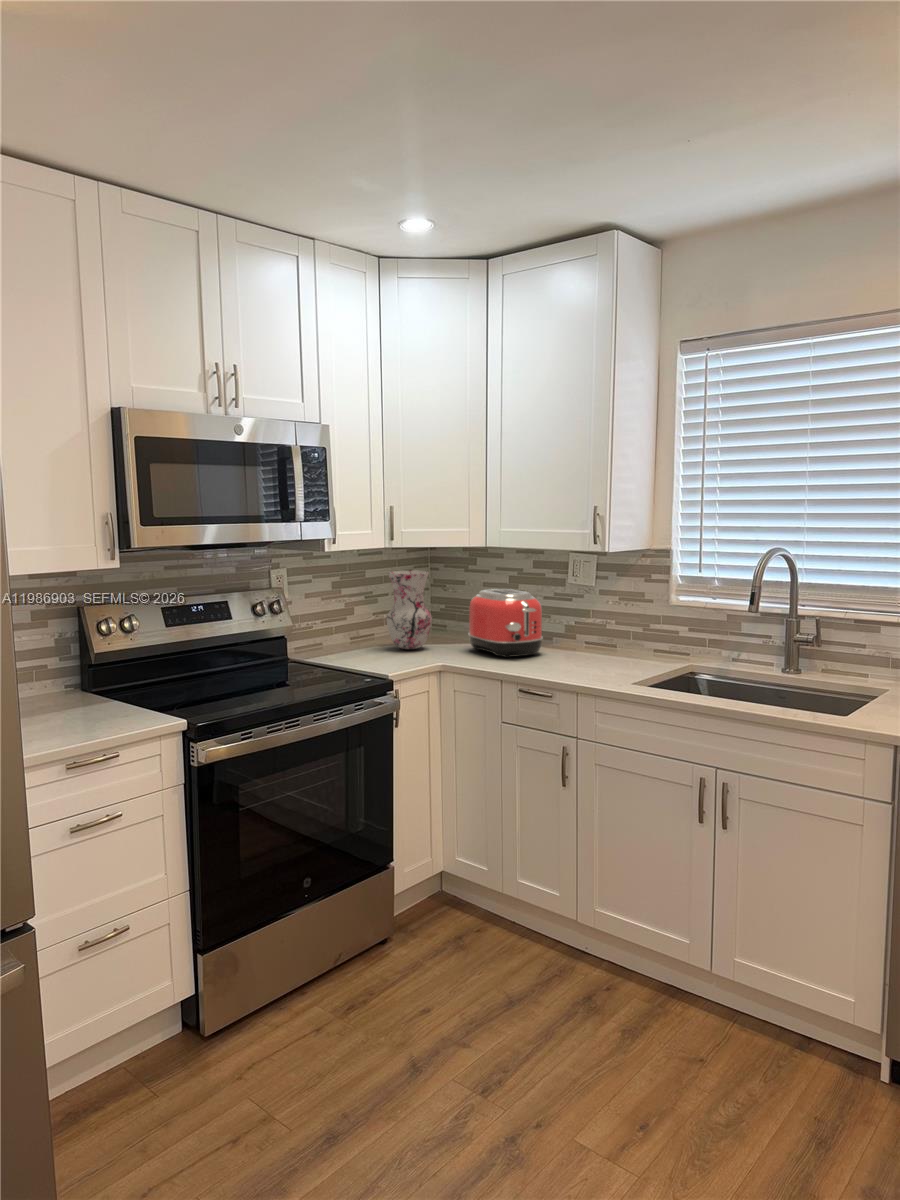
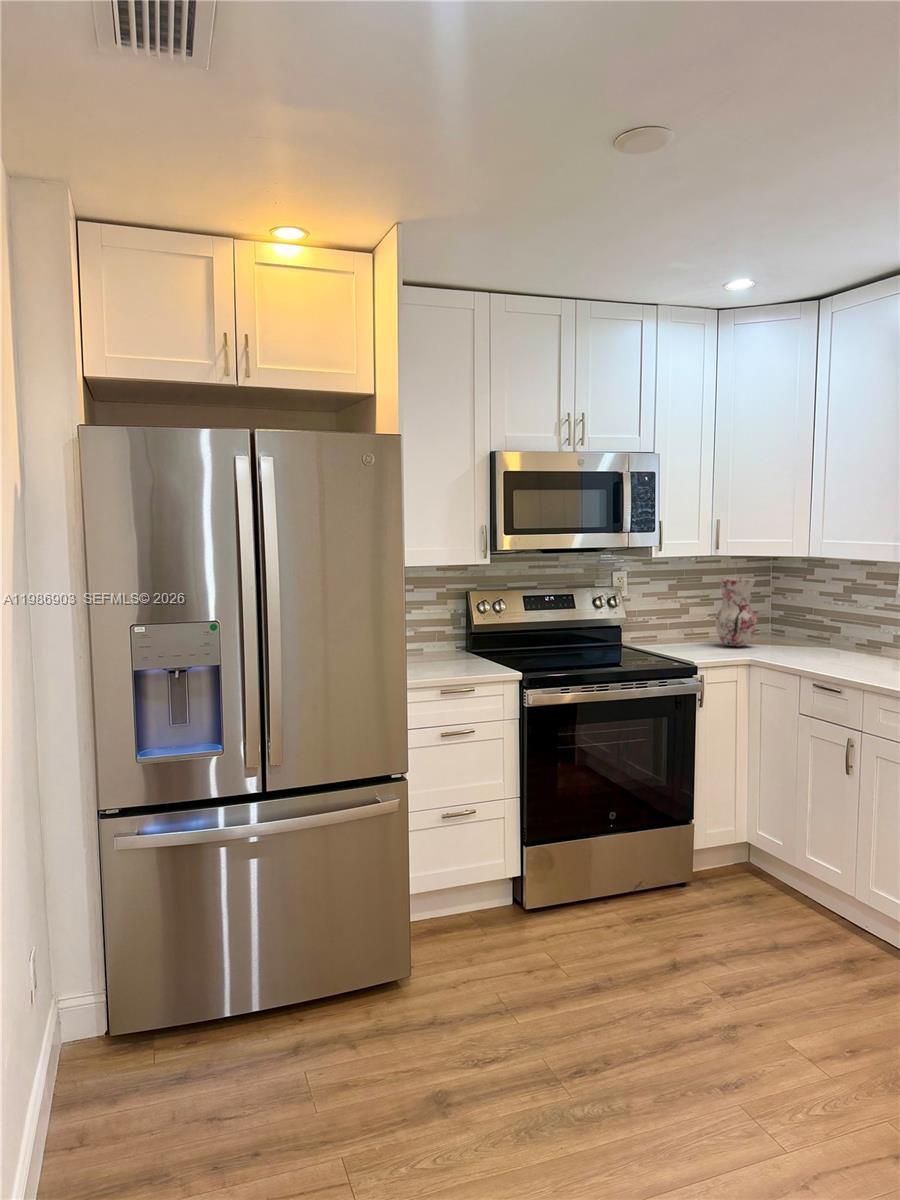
toaster: present [468,589,543,658] -> none [788,597,859,659]

